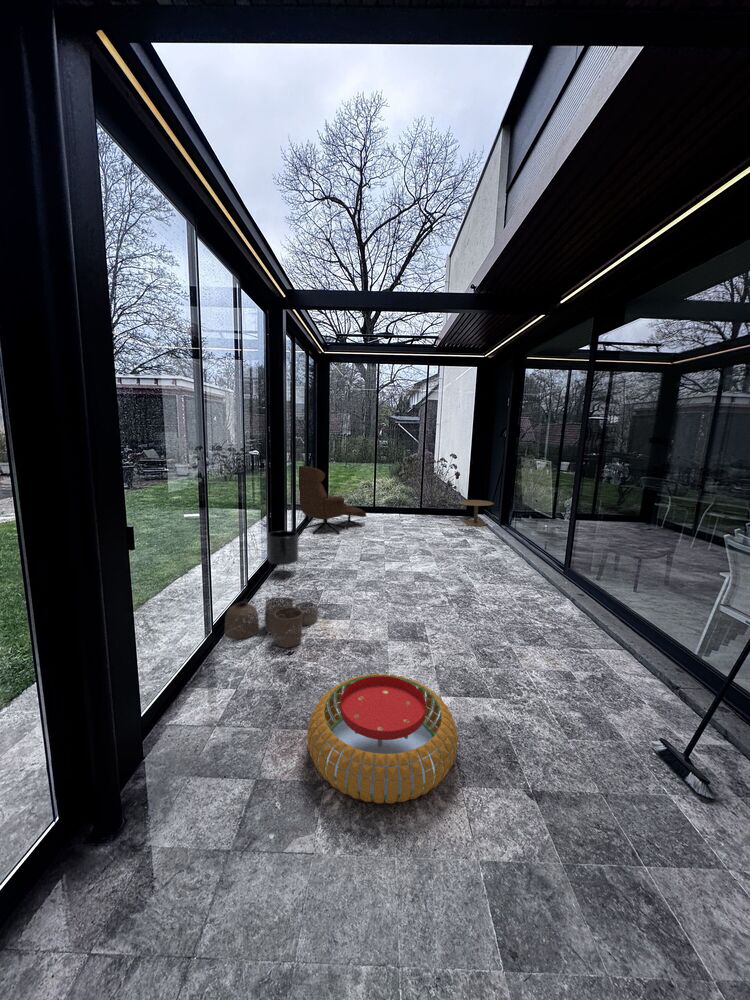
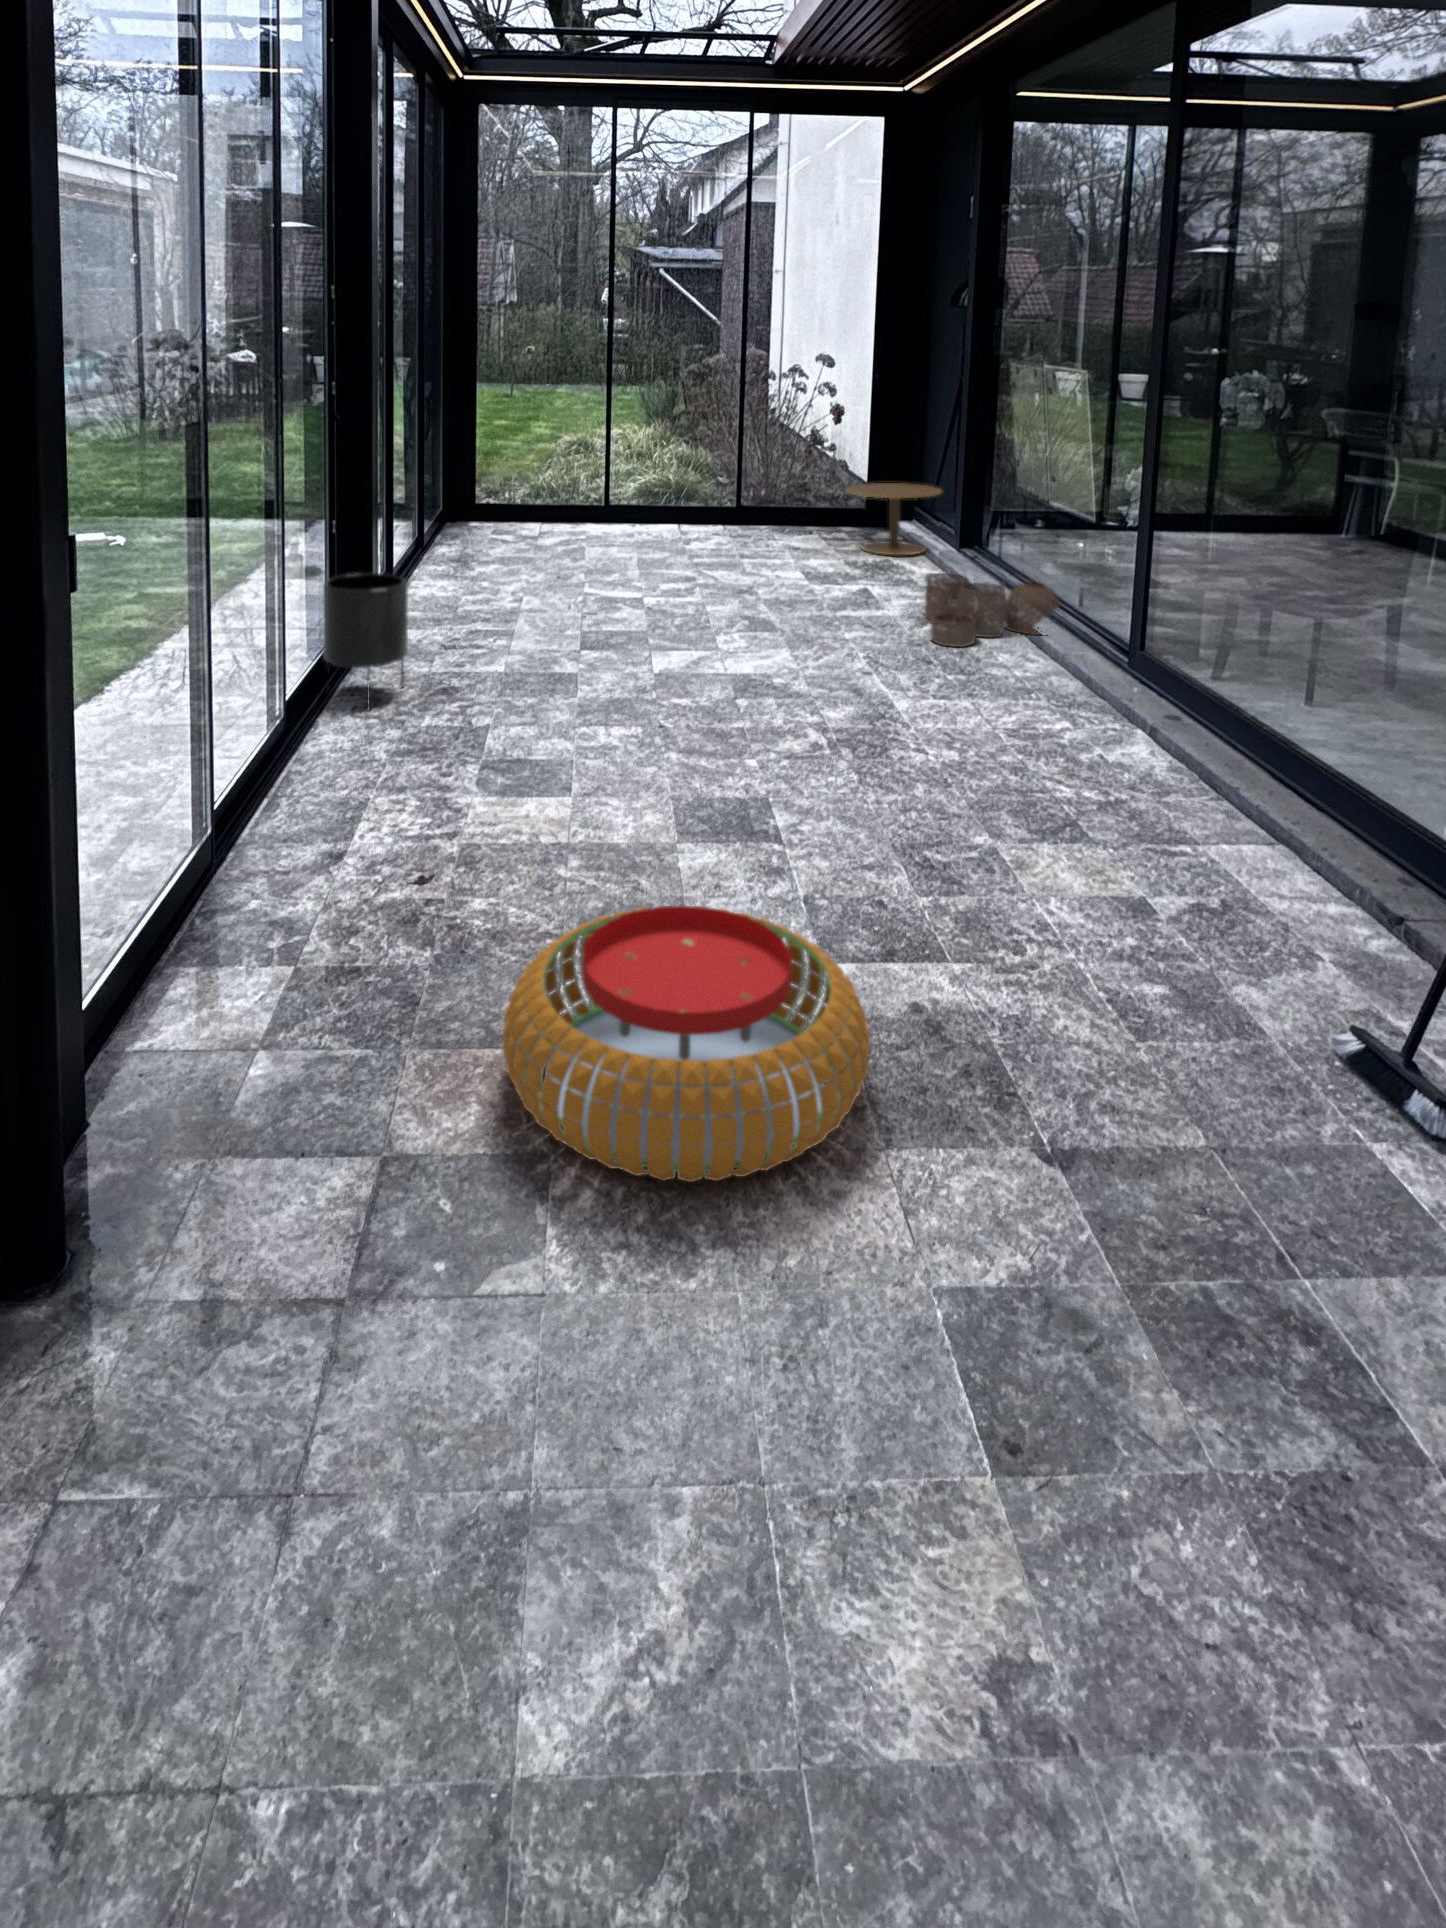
lounge chair: present [299,466,366,534] -> none [380,393,582,589]
woven basket: present [224,597,318,647] -> present [925,566,1059,647]

